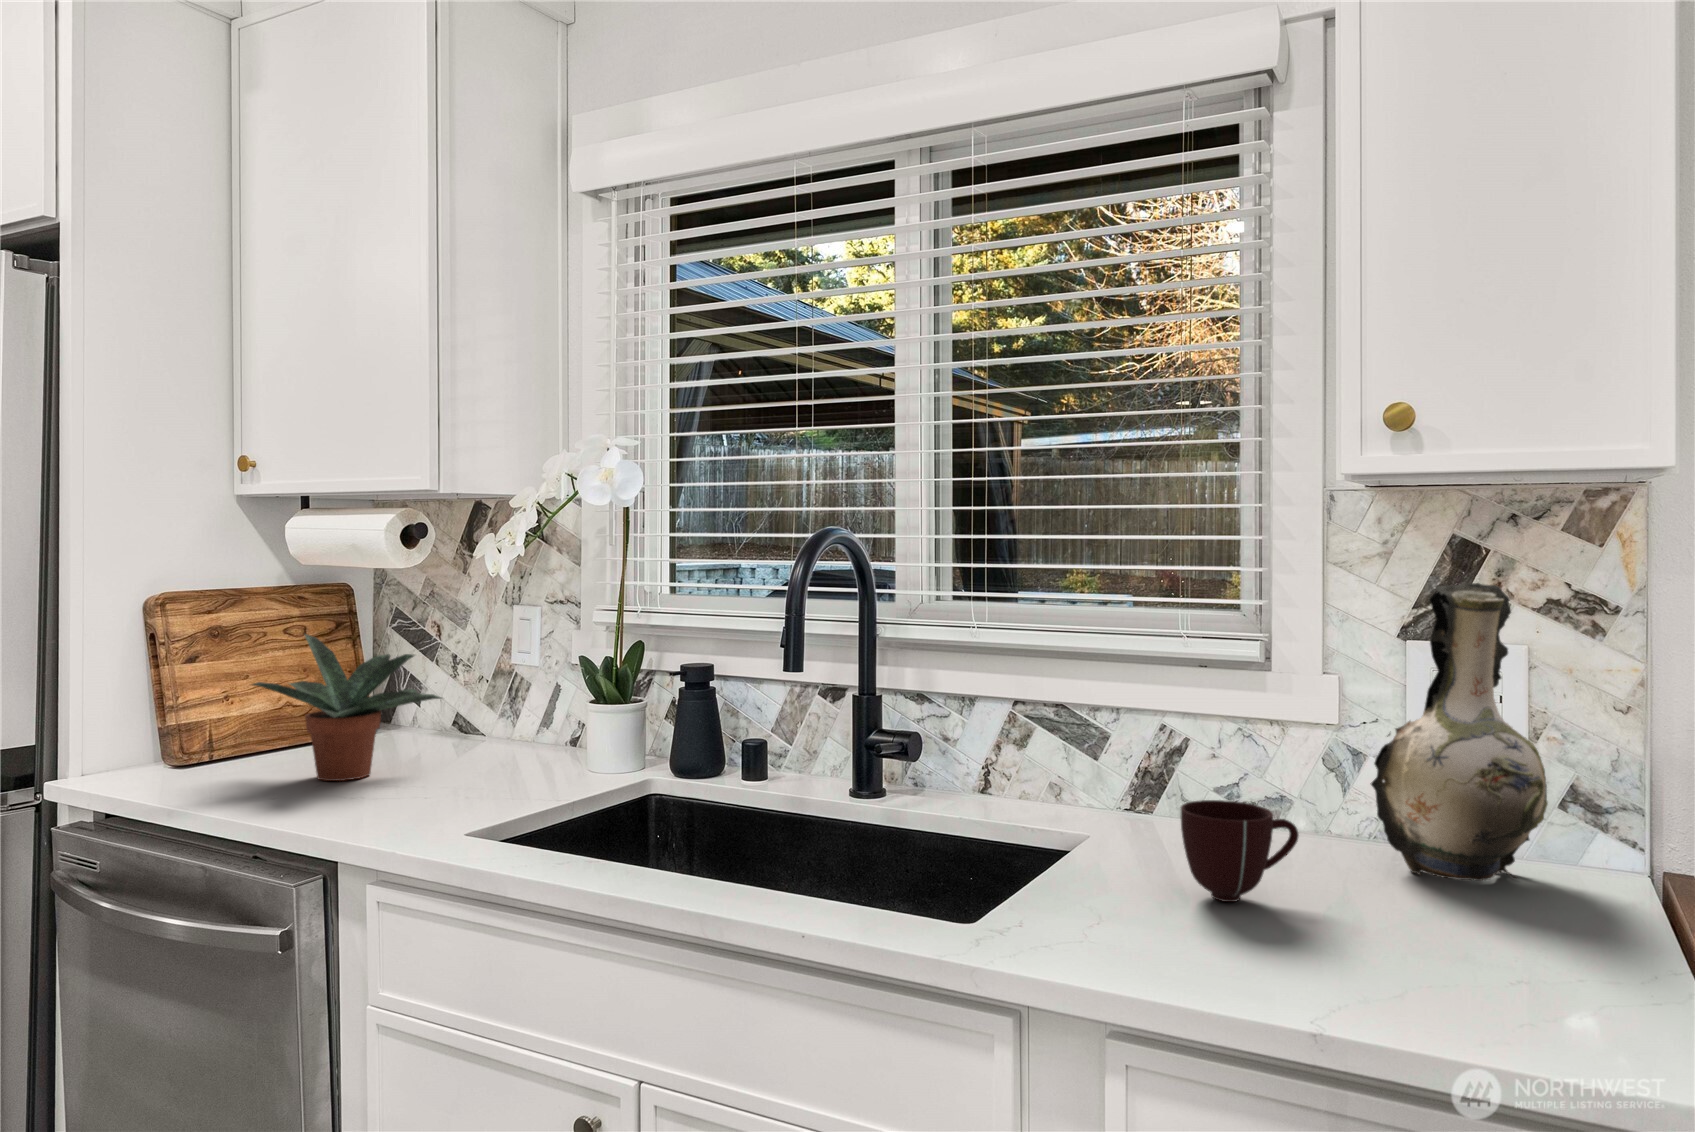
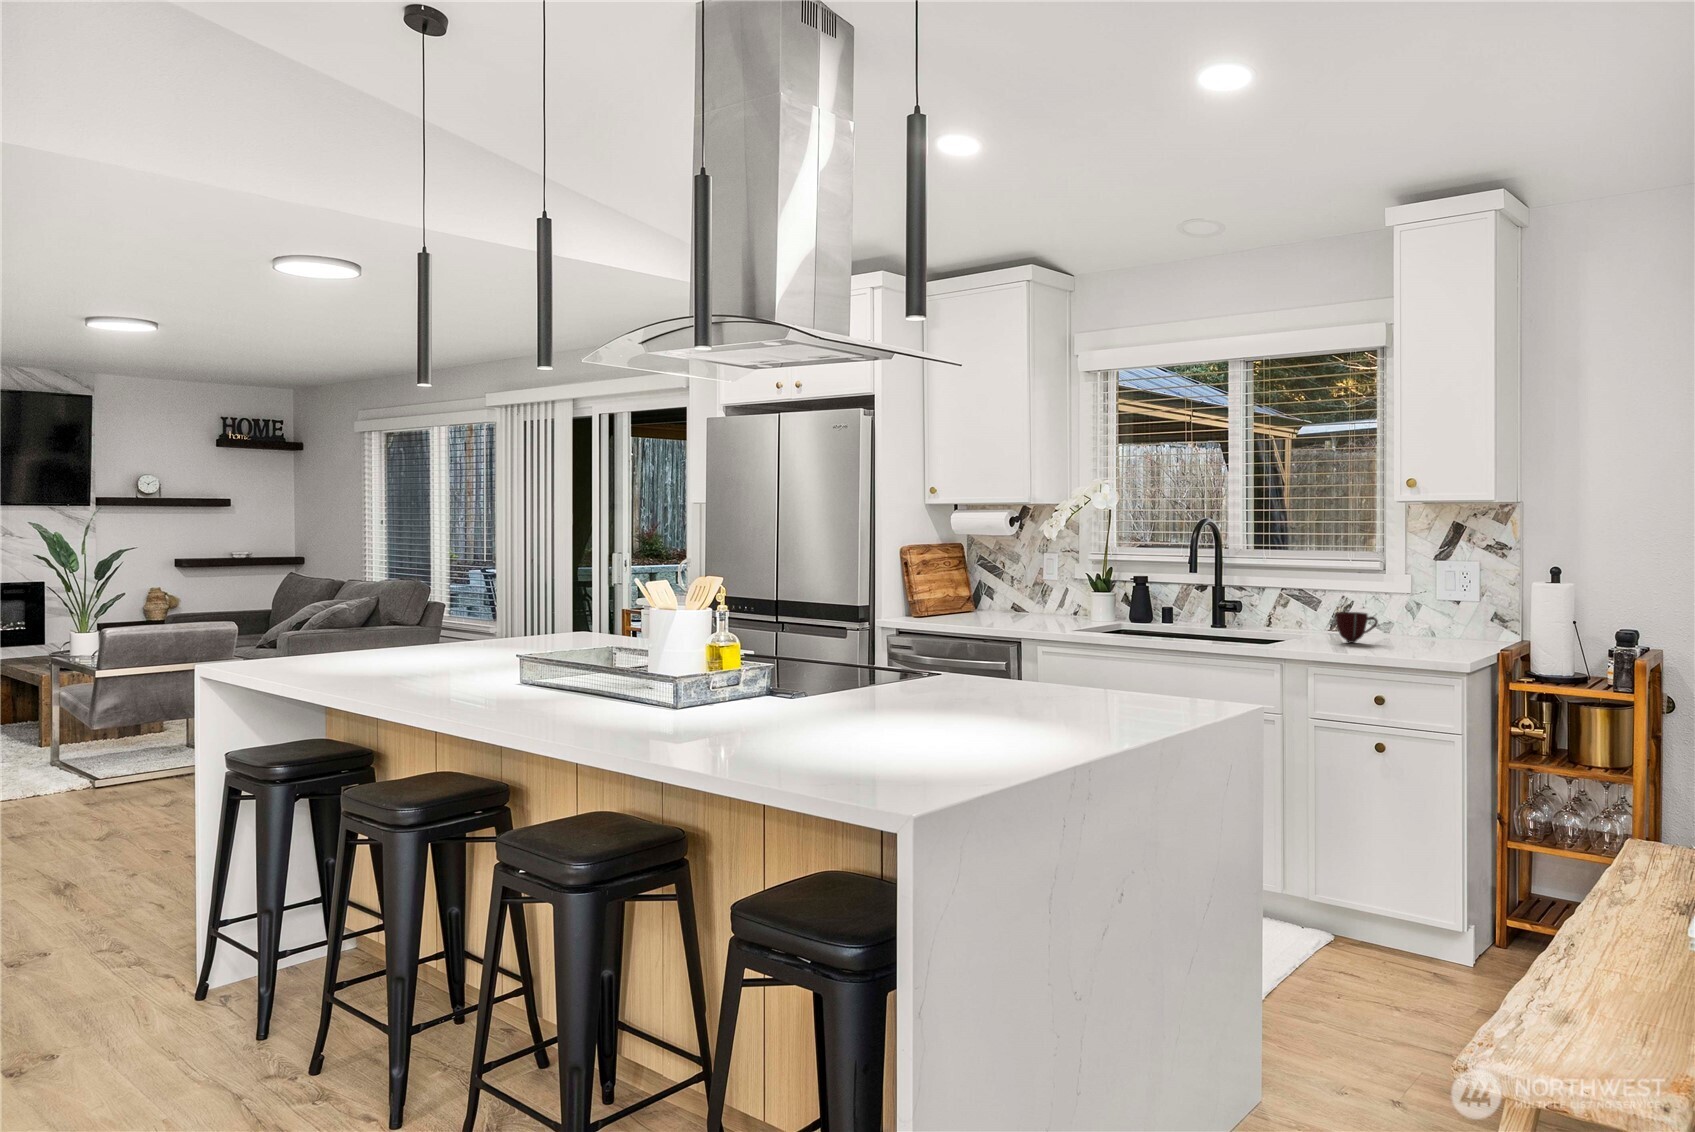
decorative vase: present [1371,583,1548,881] -> none [1413,538,1478,642]
potted plant: present [253,634,441,781] -> none [964,562,1030,621]

